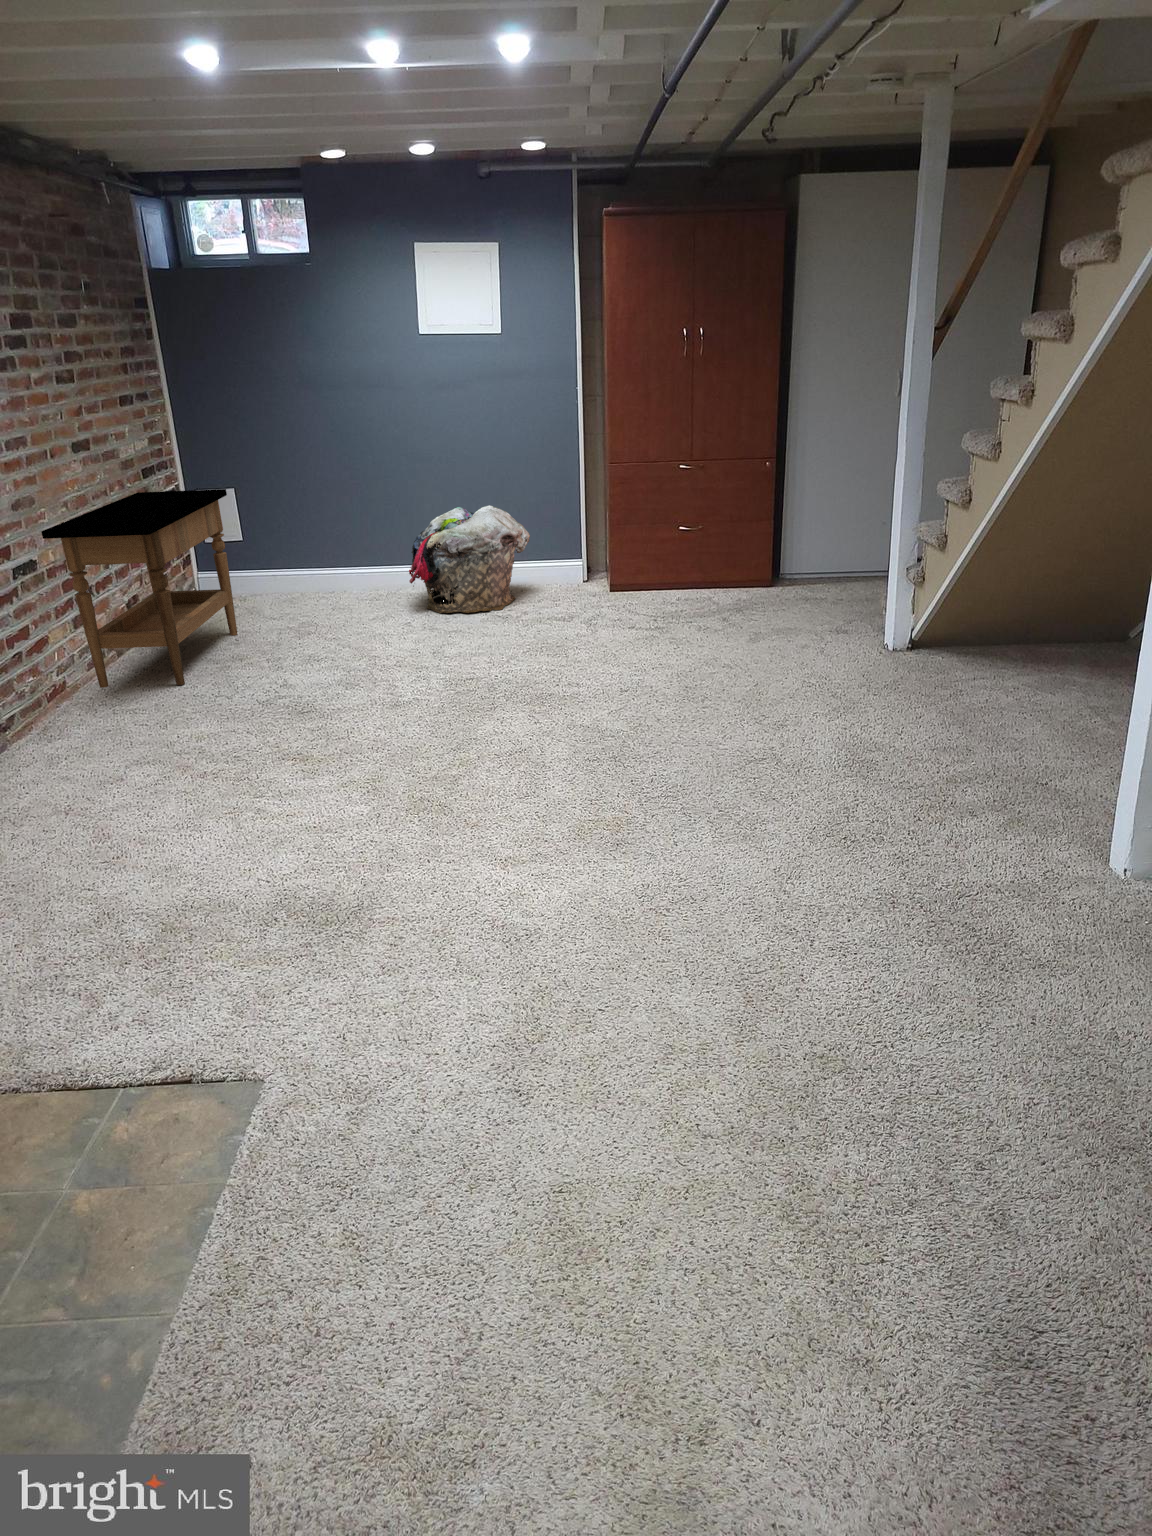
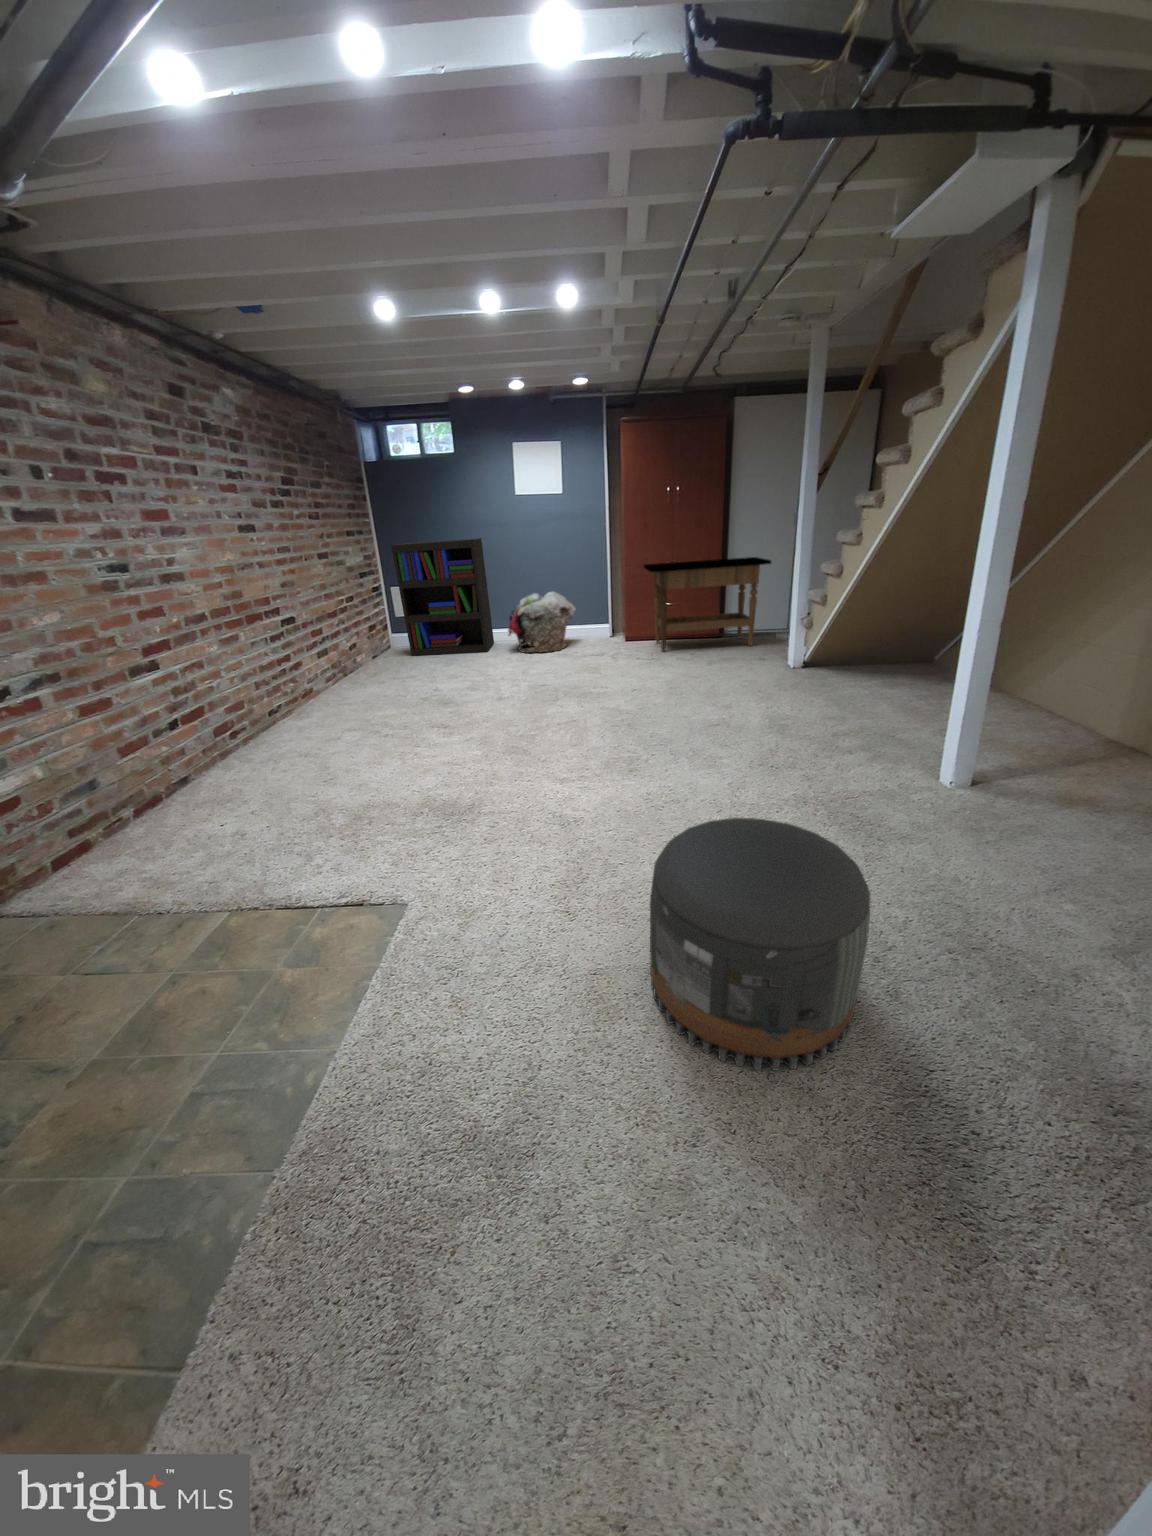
bookshelf: none [202,409,383,614] -> present [391,538,494,656]
side table: present [41,489,237,688] -> present [644,557,772,652]
pouf: none [644,956,957,1335] -> present [650,818,870,1071]

